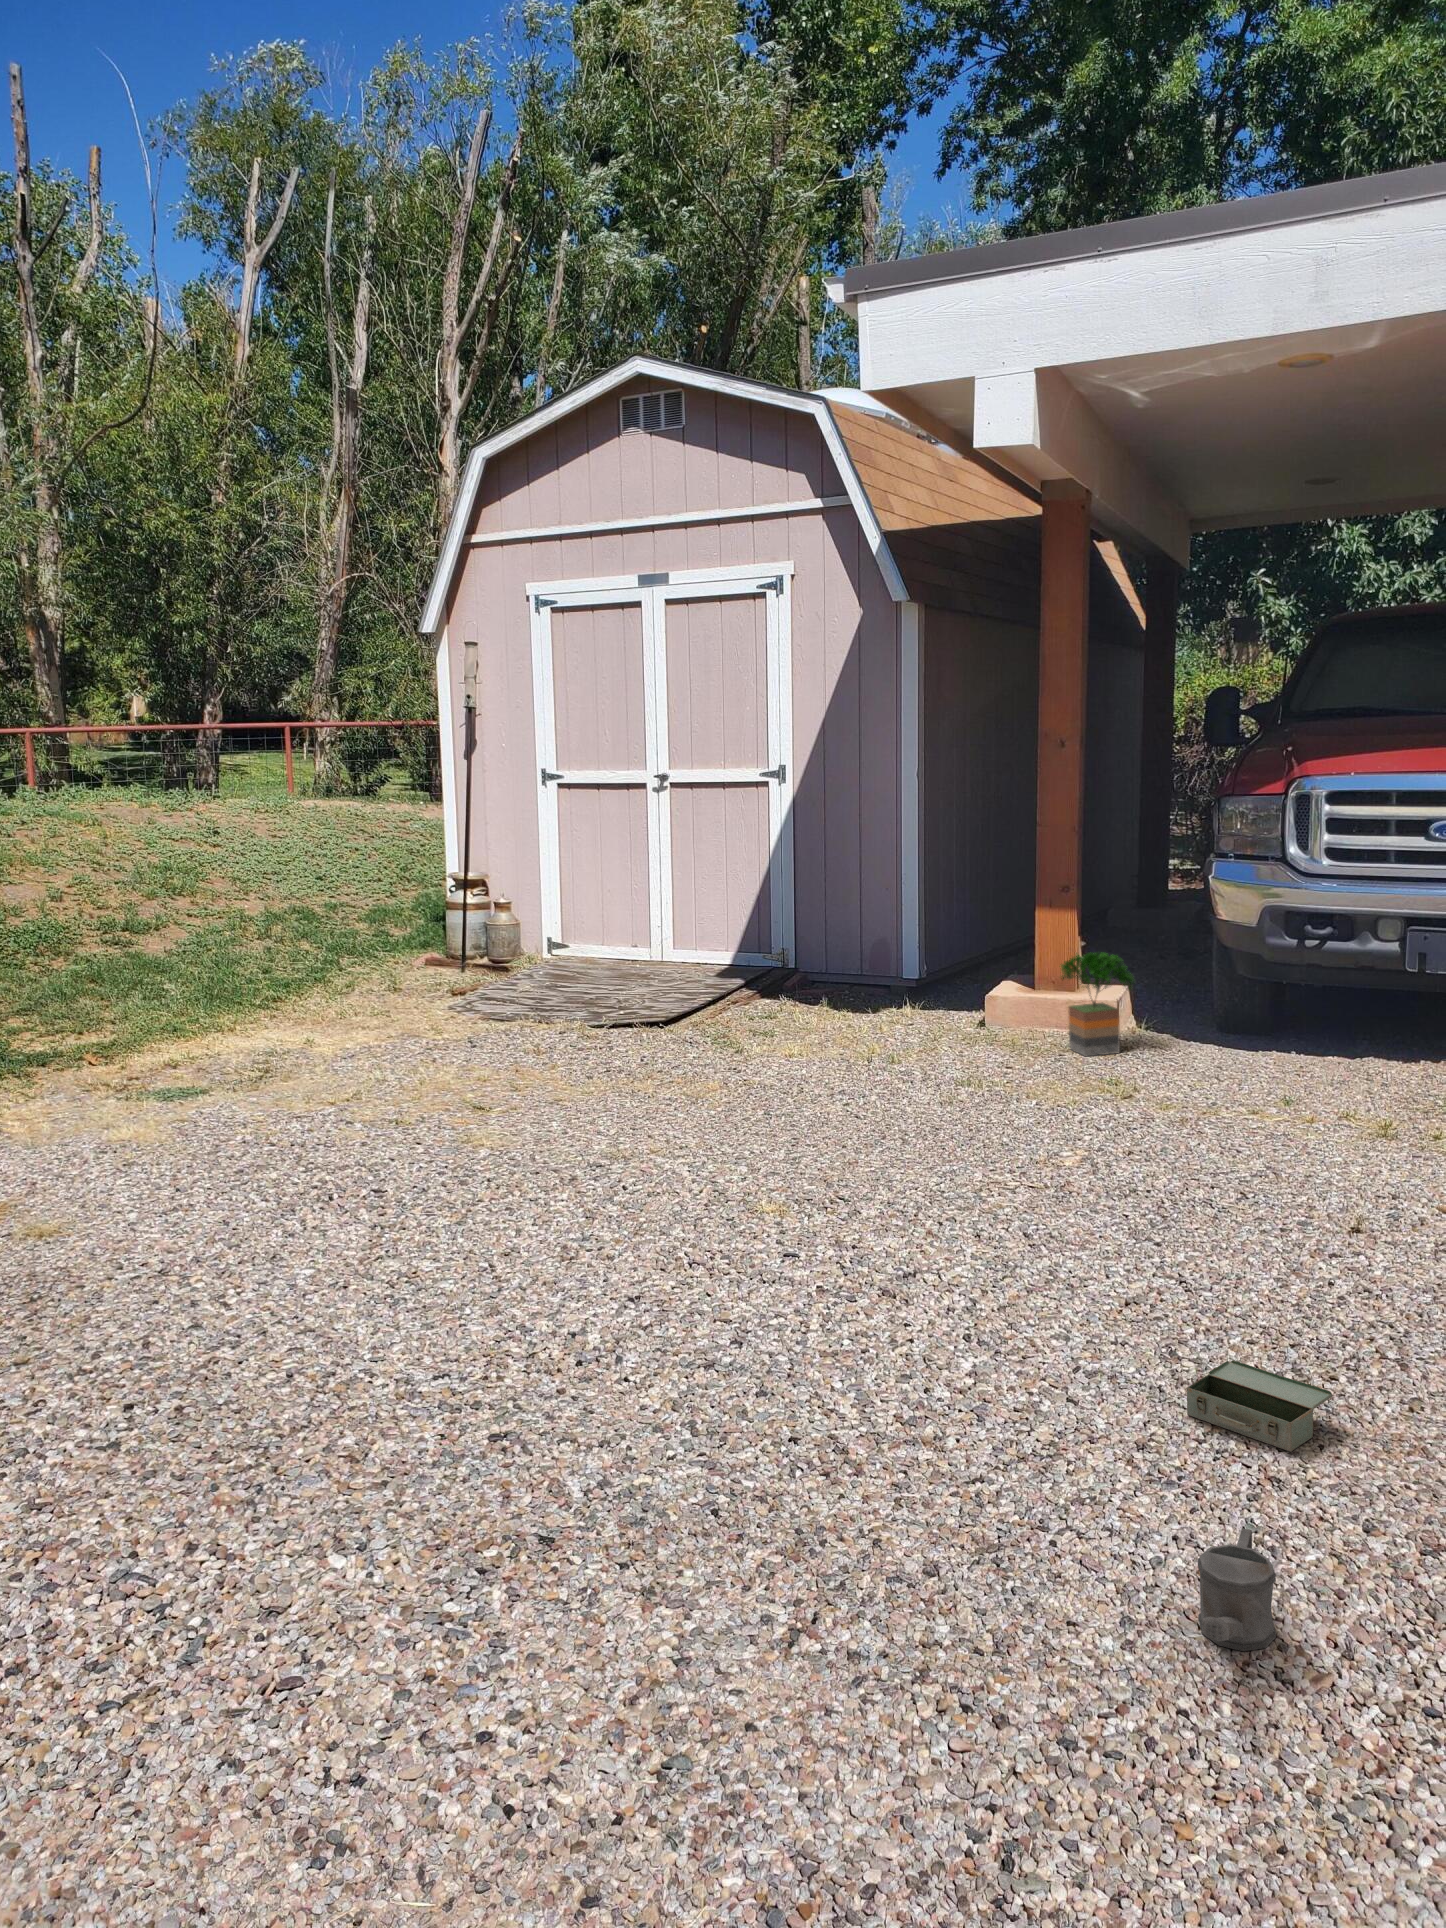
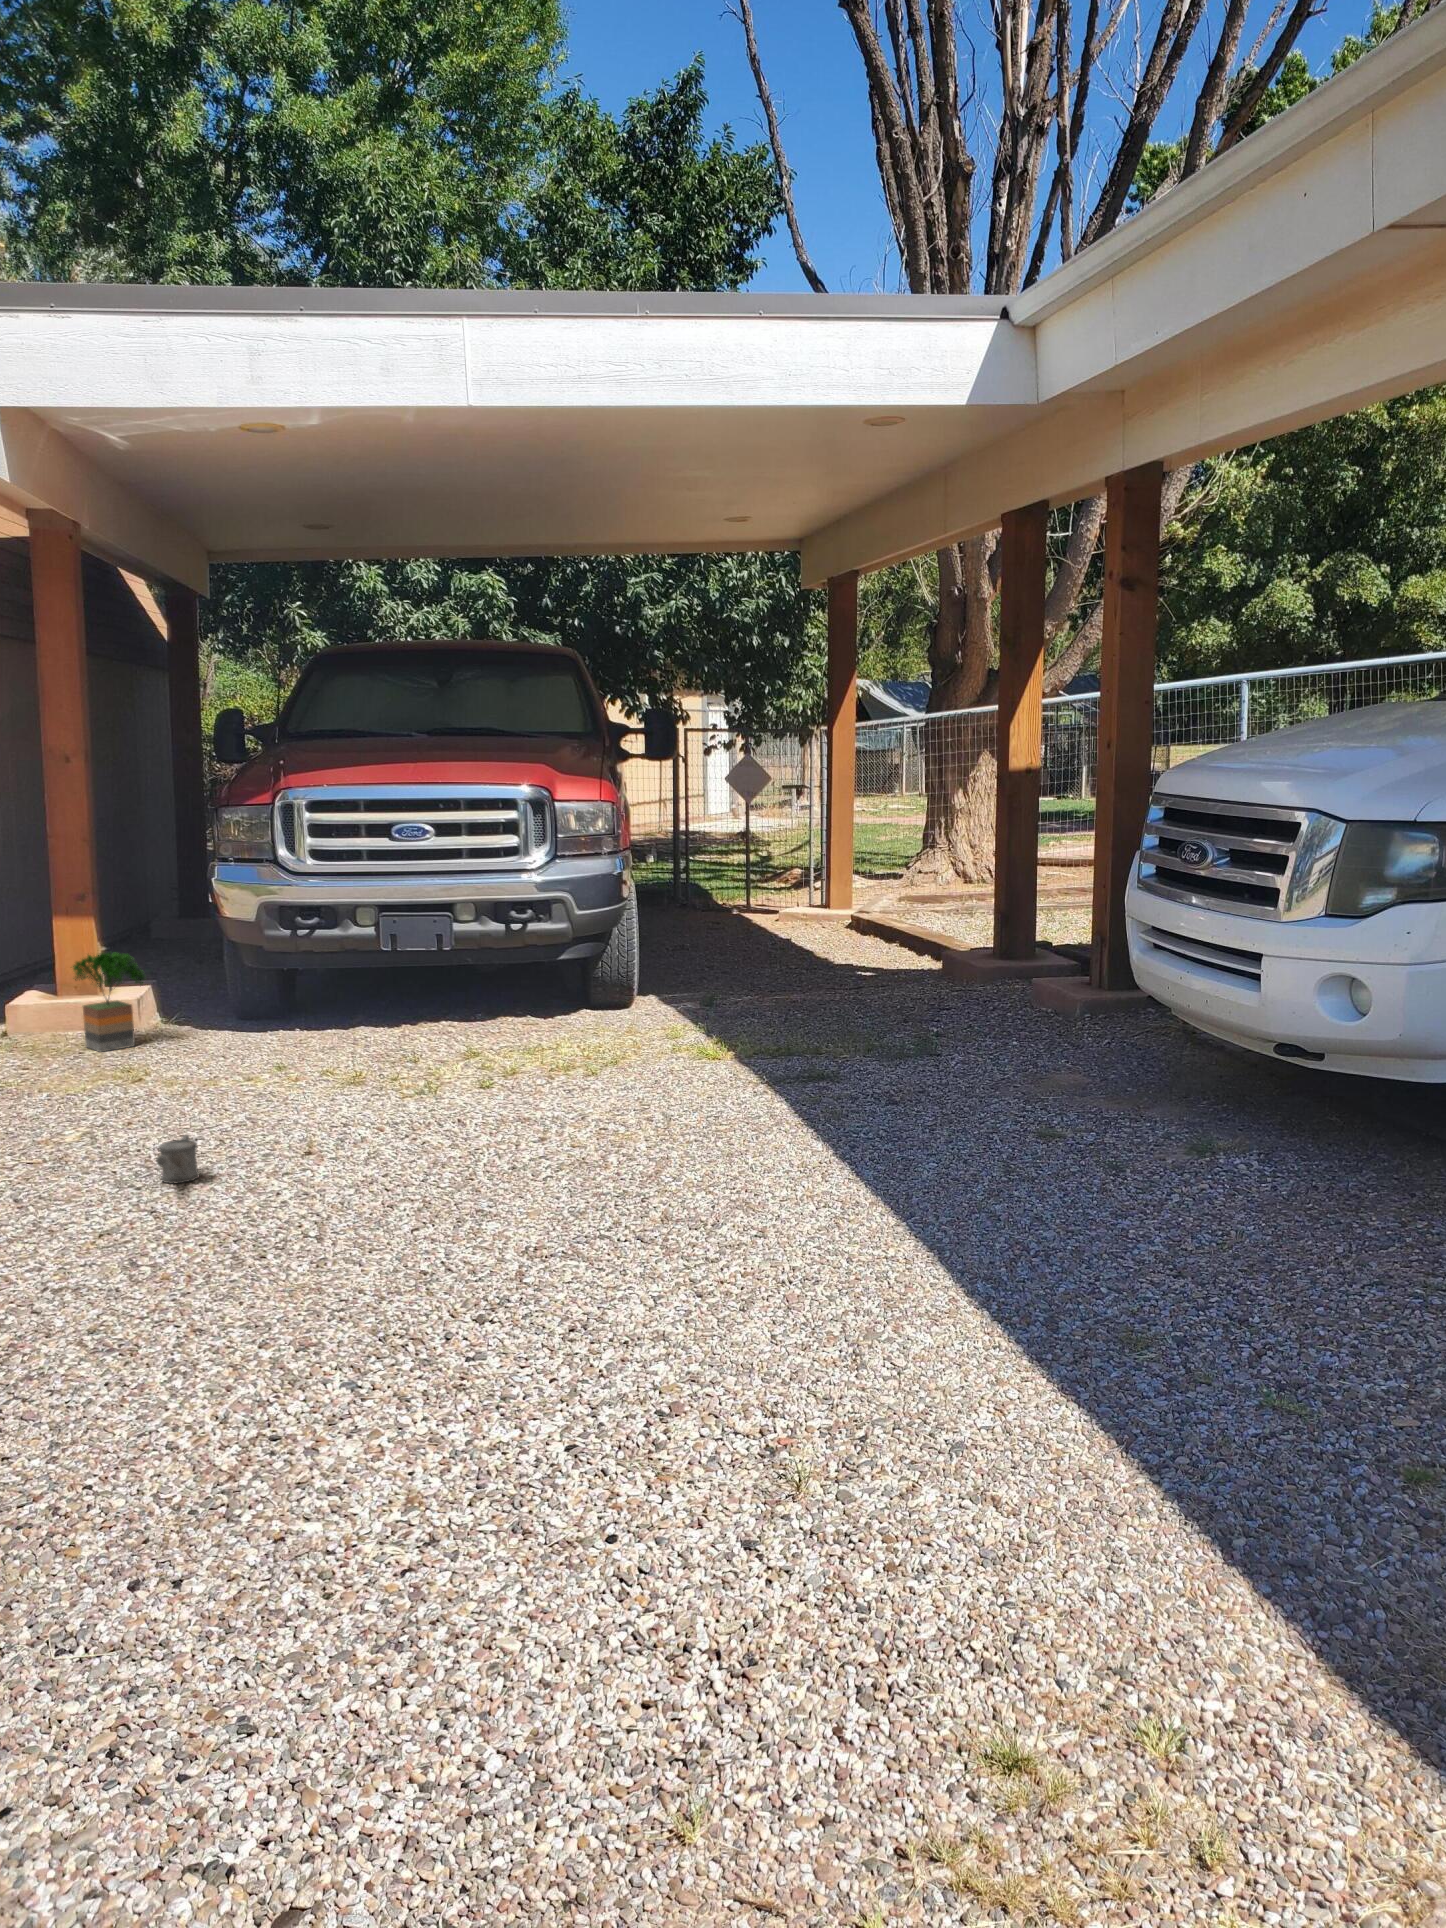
toolbox: present [1187,1360,1333,1452] -> none [138,1254,256,1310]
watering can: present [1198,1528,1276,1651] -> present [156,1135,199,1184]

